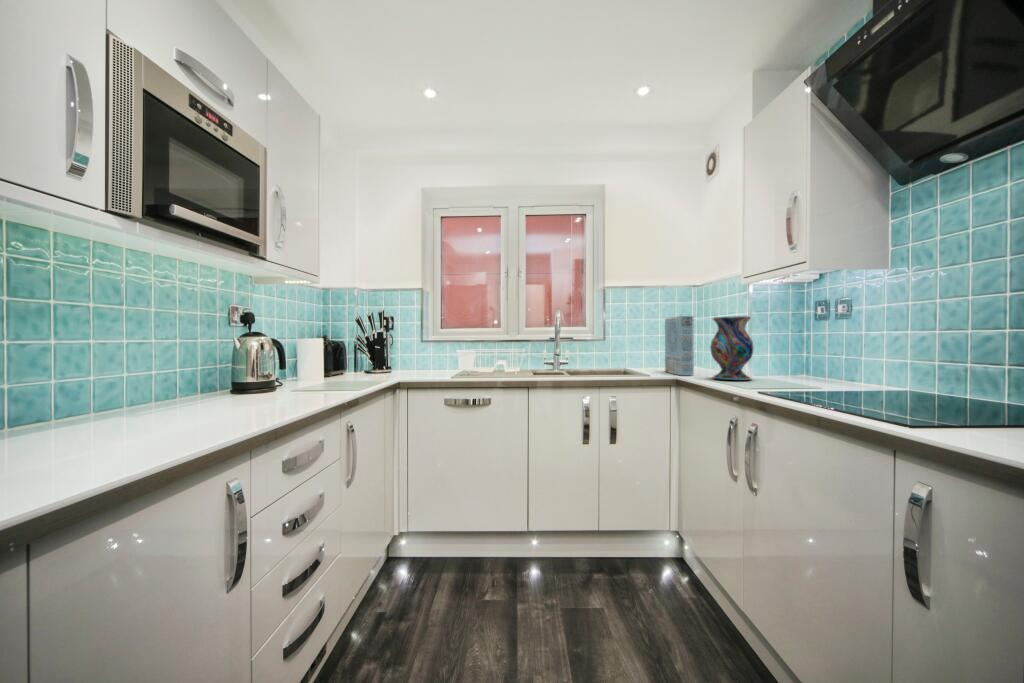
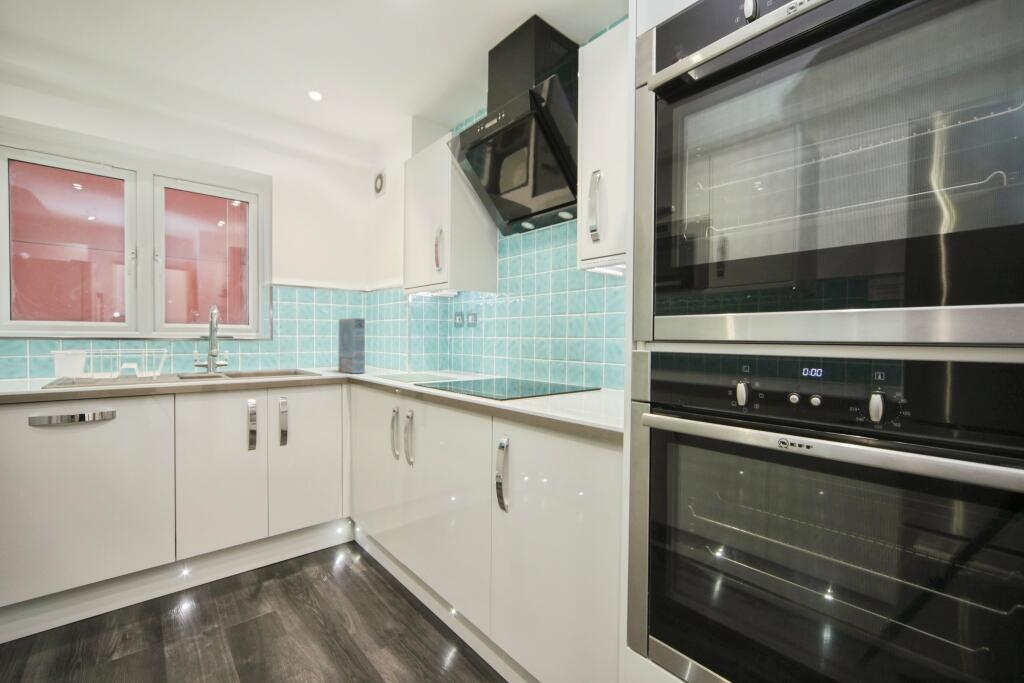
vase: present [710,316,753,380] -> none [379,321,412,375]

